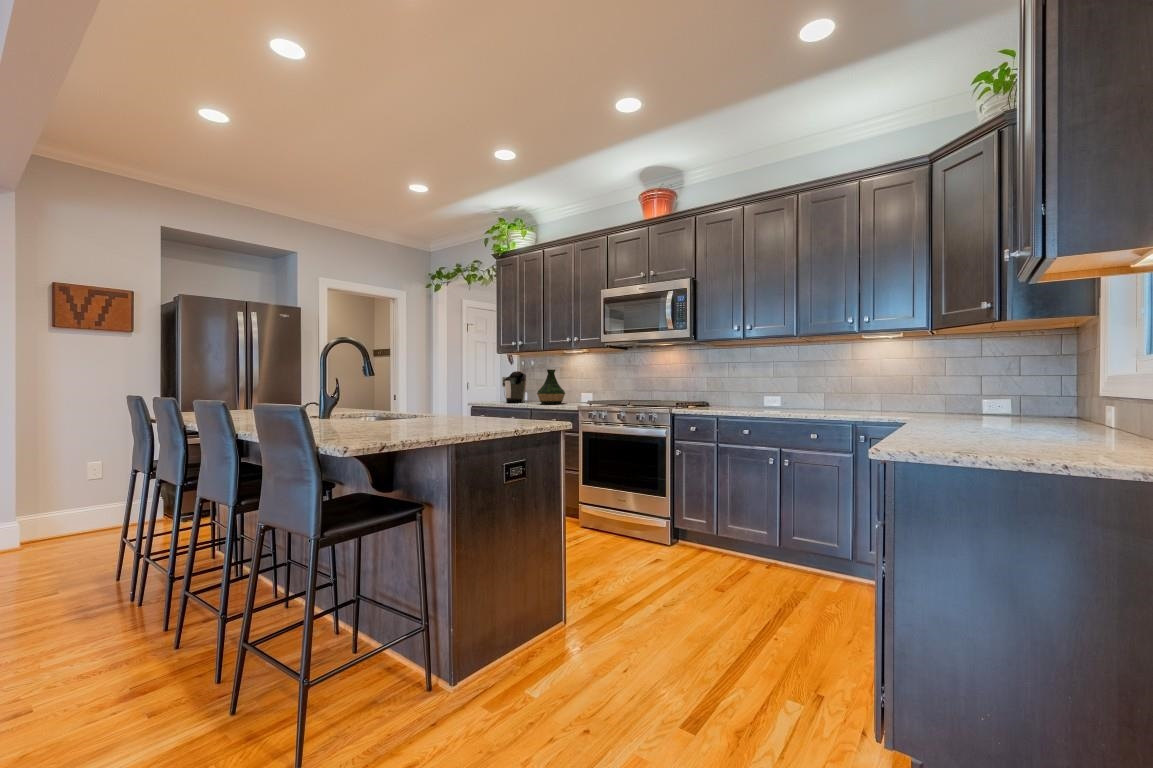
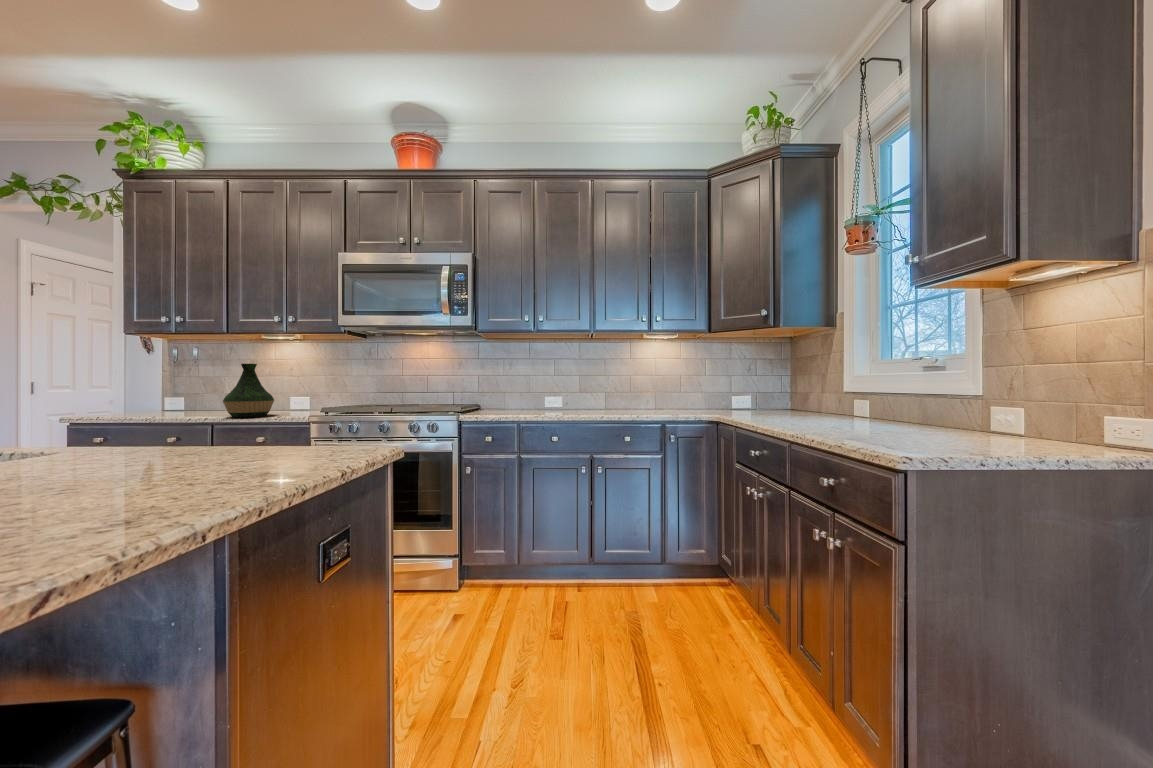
coffee maker: present [502,371,526,403] -> none [140,366,195,418]

